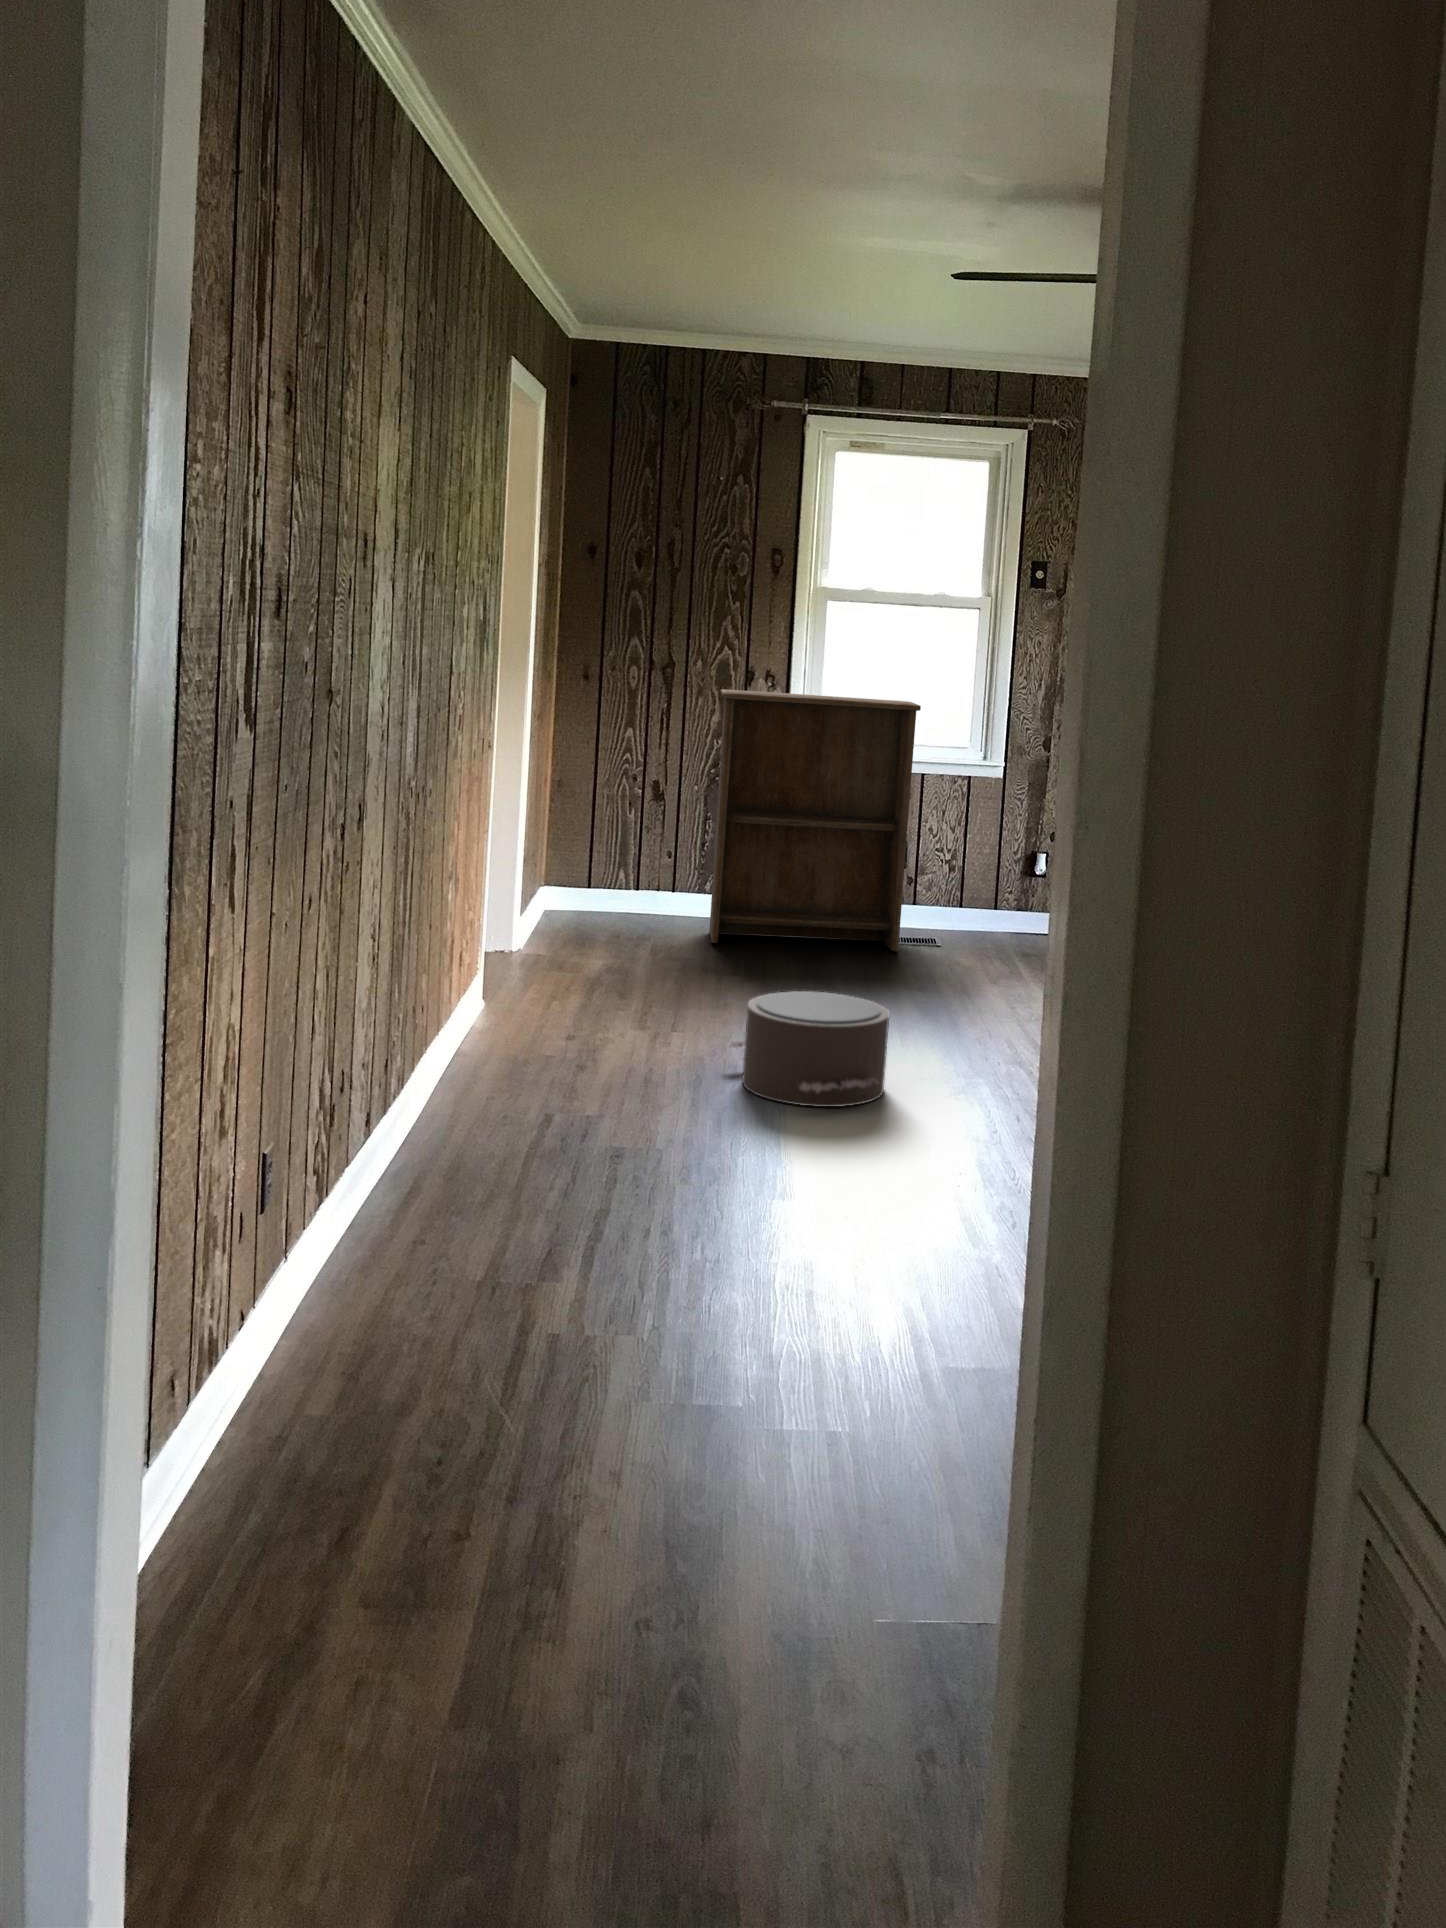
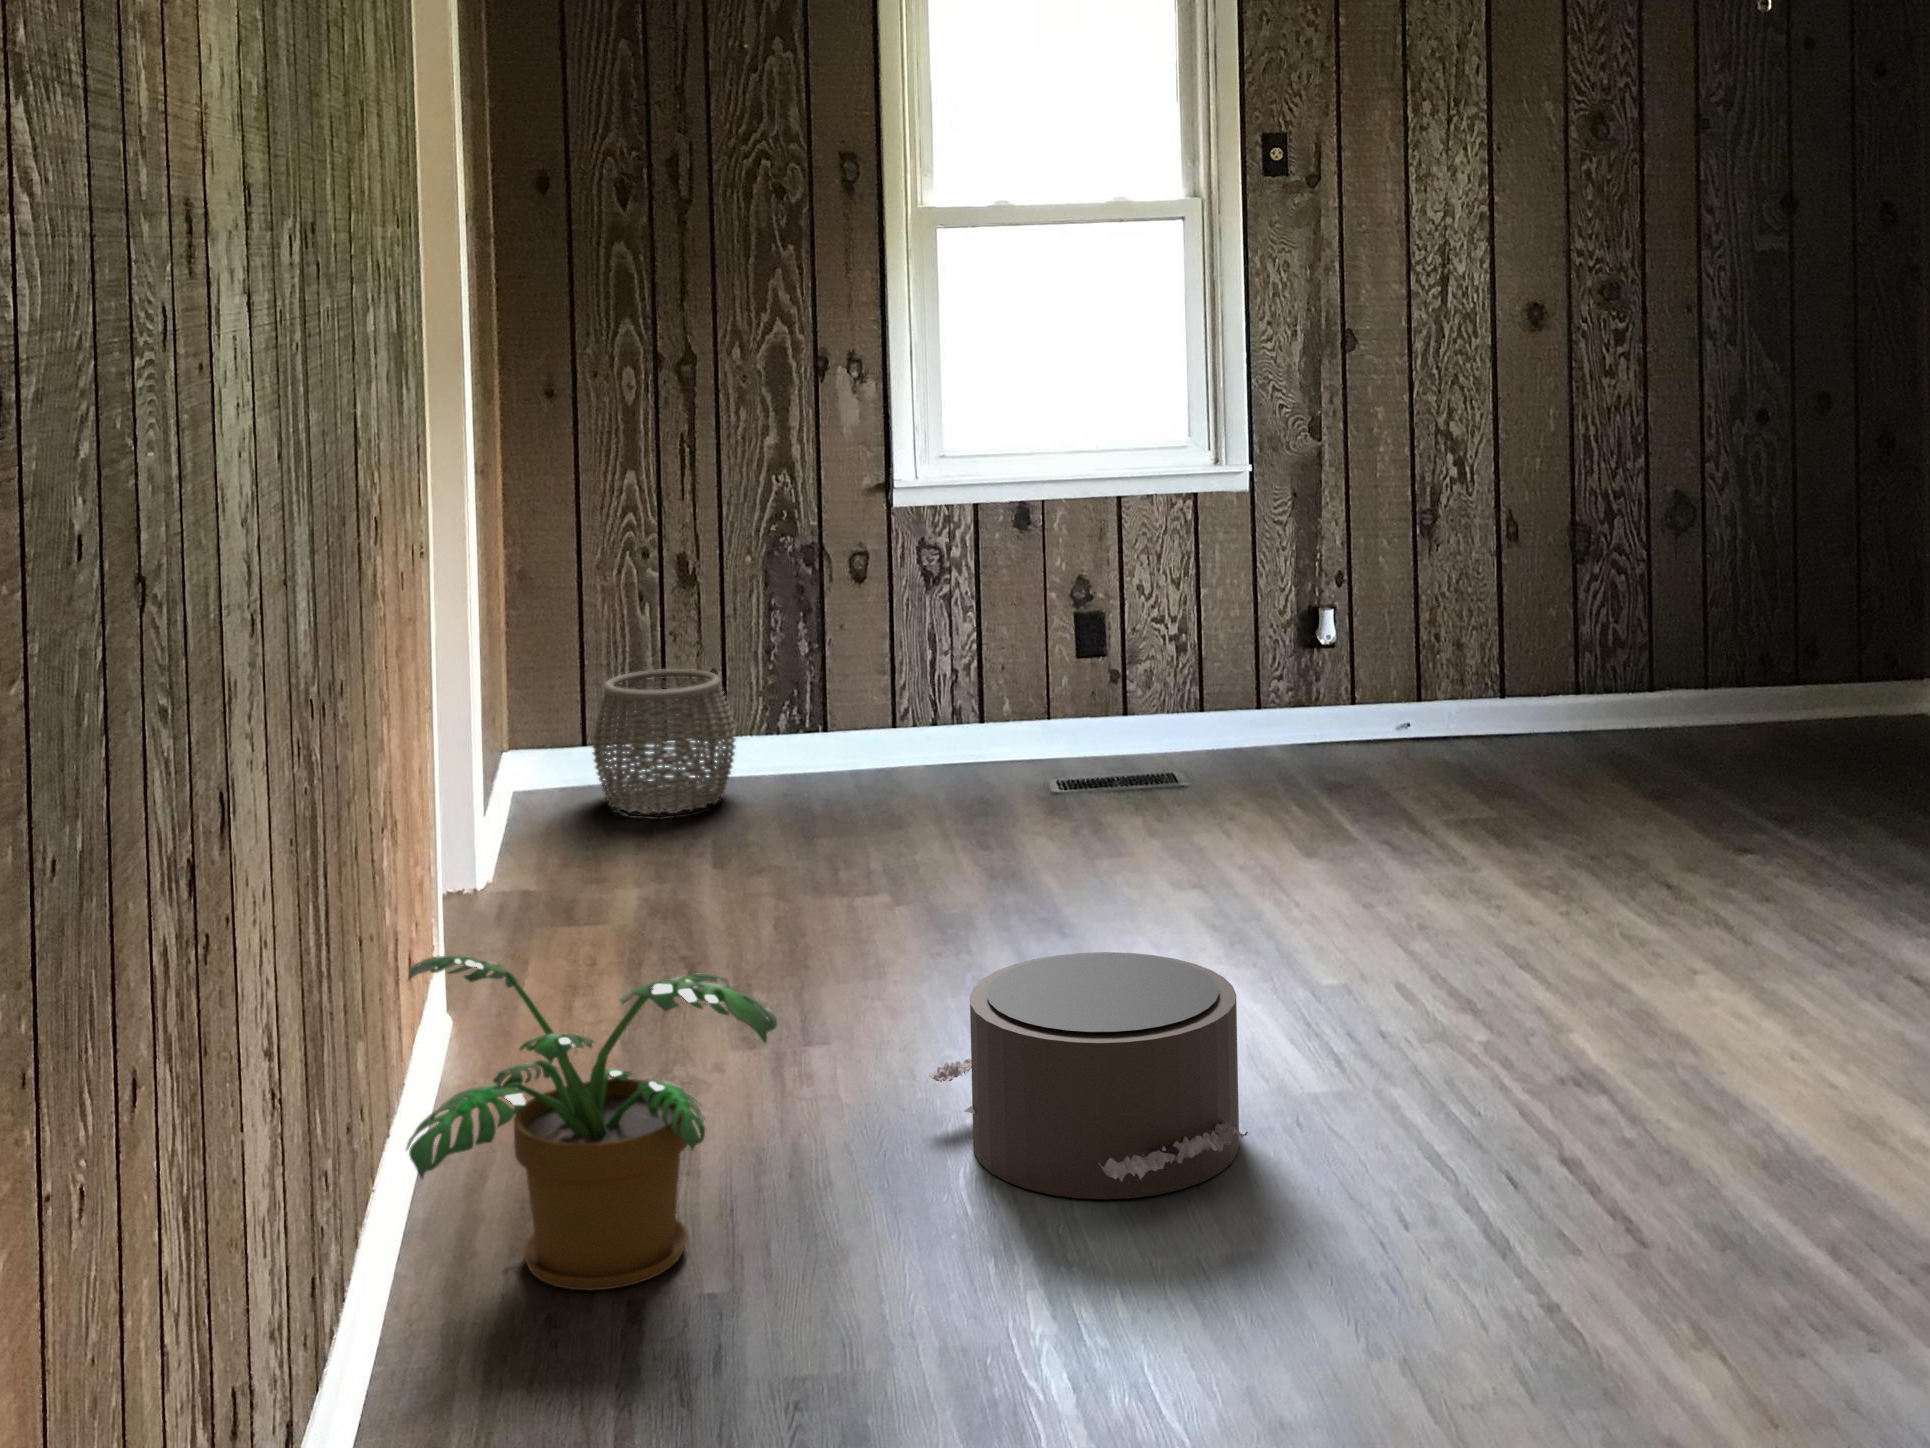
bookshelf: present [709,689,921,951] -> none [784,382,1124,826]
woven basket: none [591,846,676,929] -> present [592,669,736,815]
potted plant: none [443,937,629,1108] -> present [406,955,777,1290]

